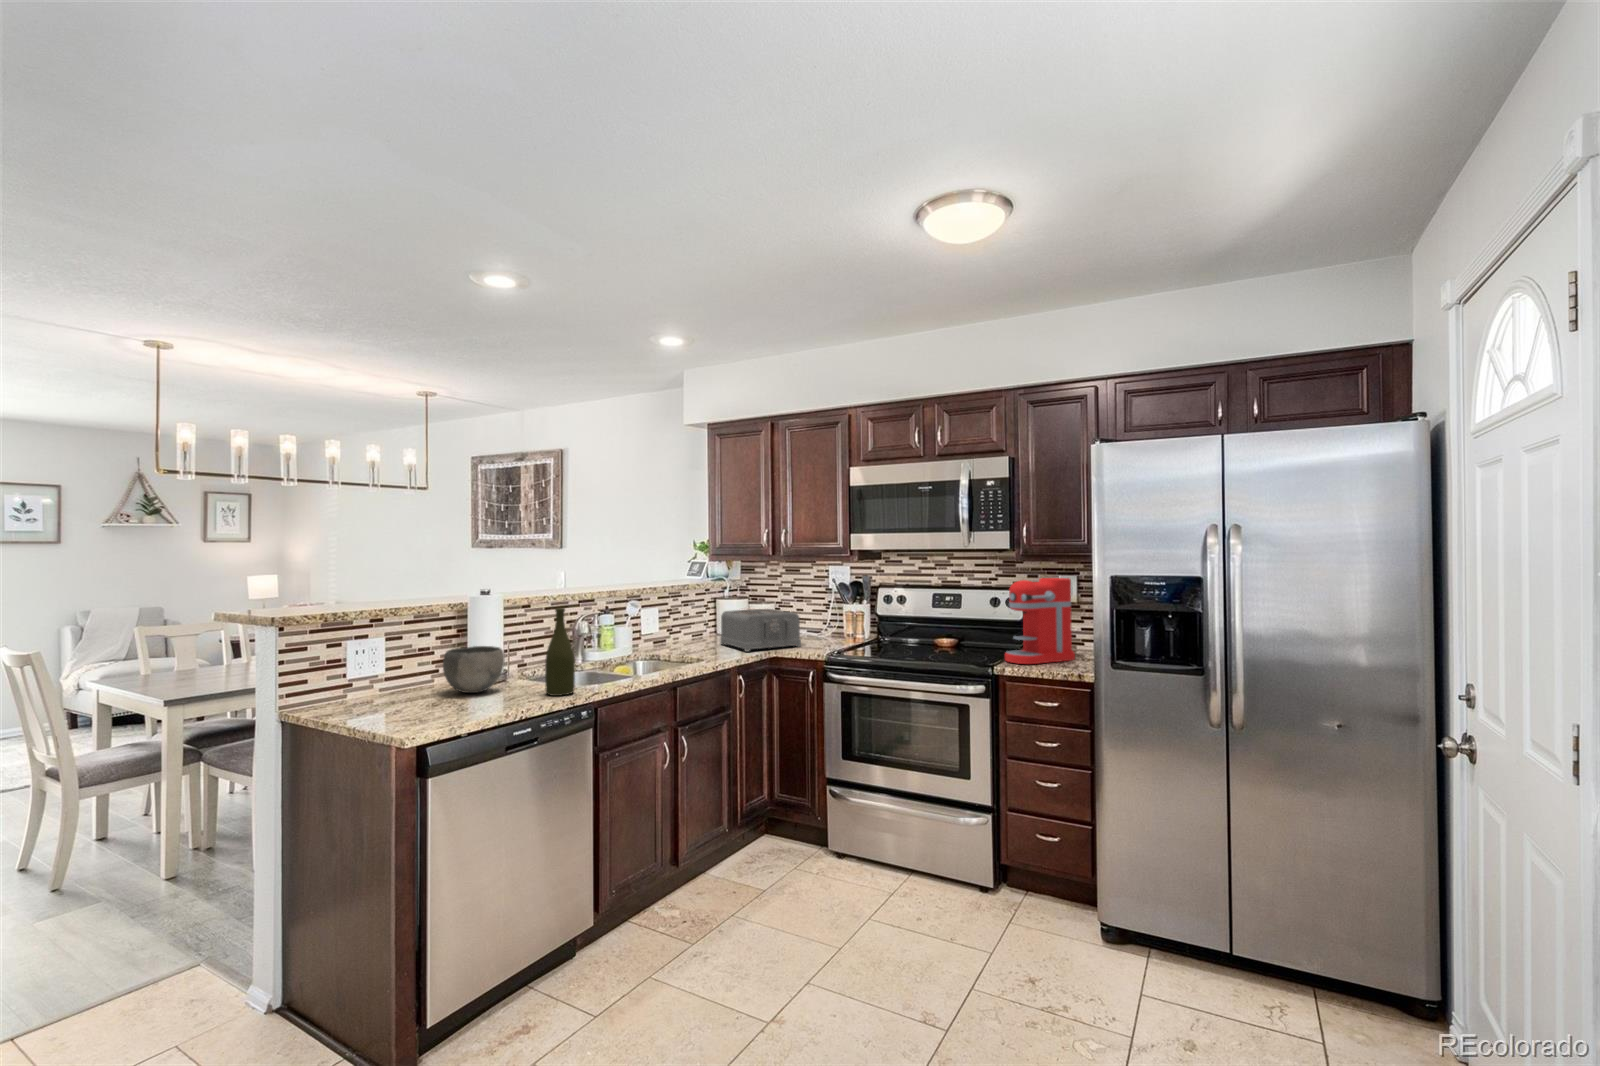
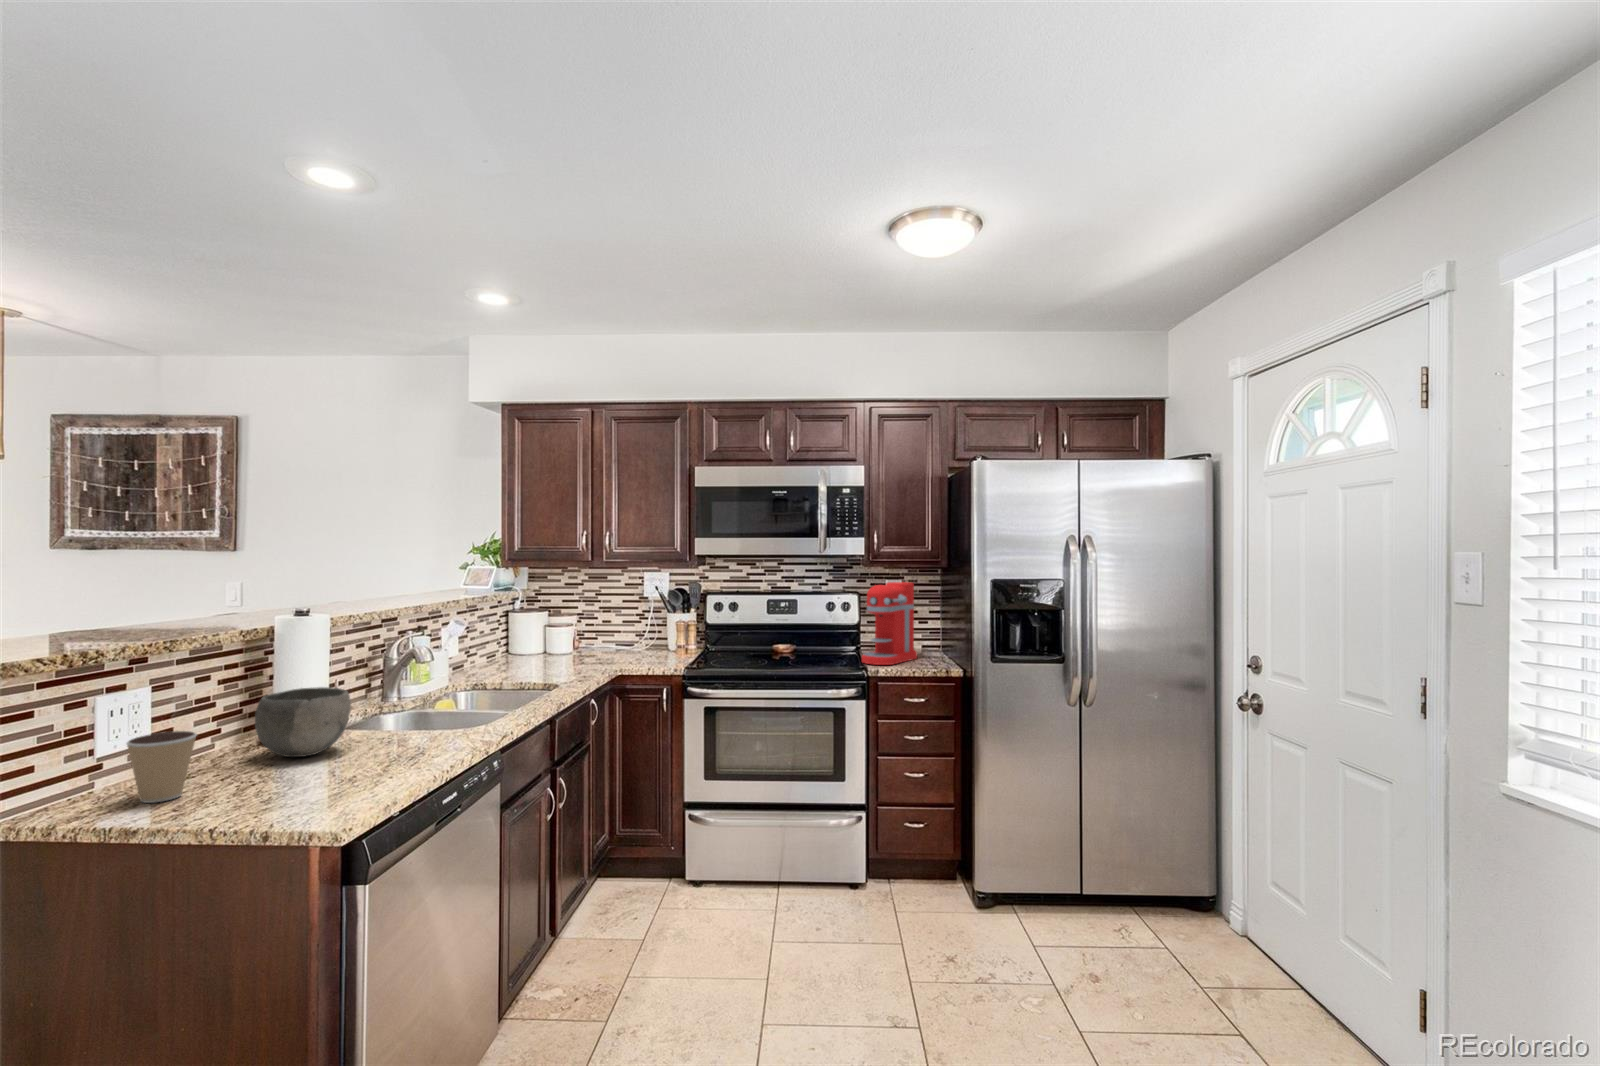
bottle: present [545,608,575,696] -> none [420,629,461,747]
toaster: present [720,609,801,651] -> none [534,621,636,672]
coffee cup: none [348,666,388,709] -> present [127,731,197,803]

